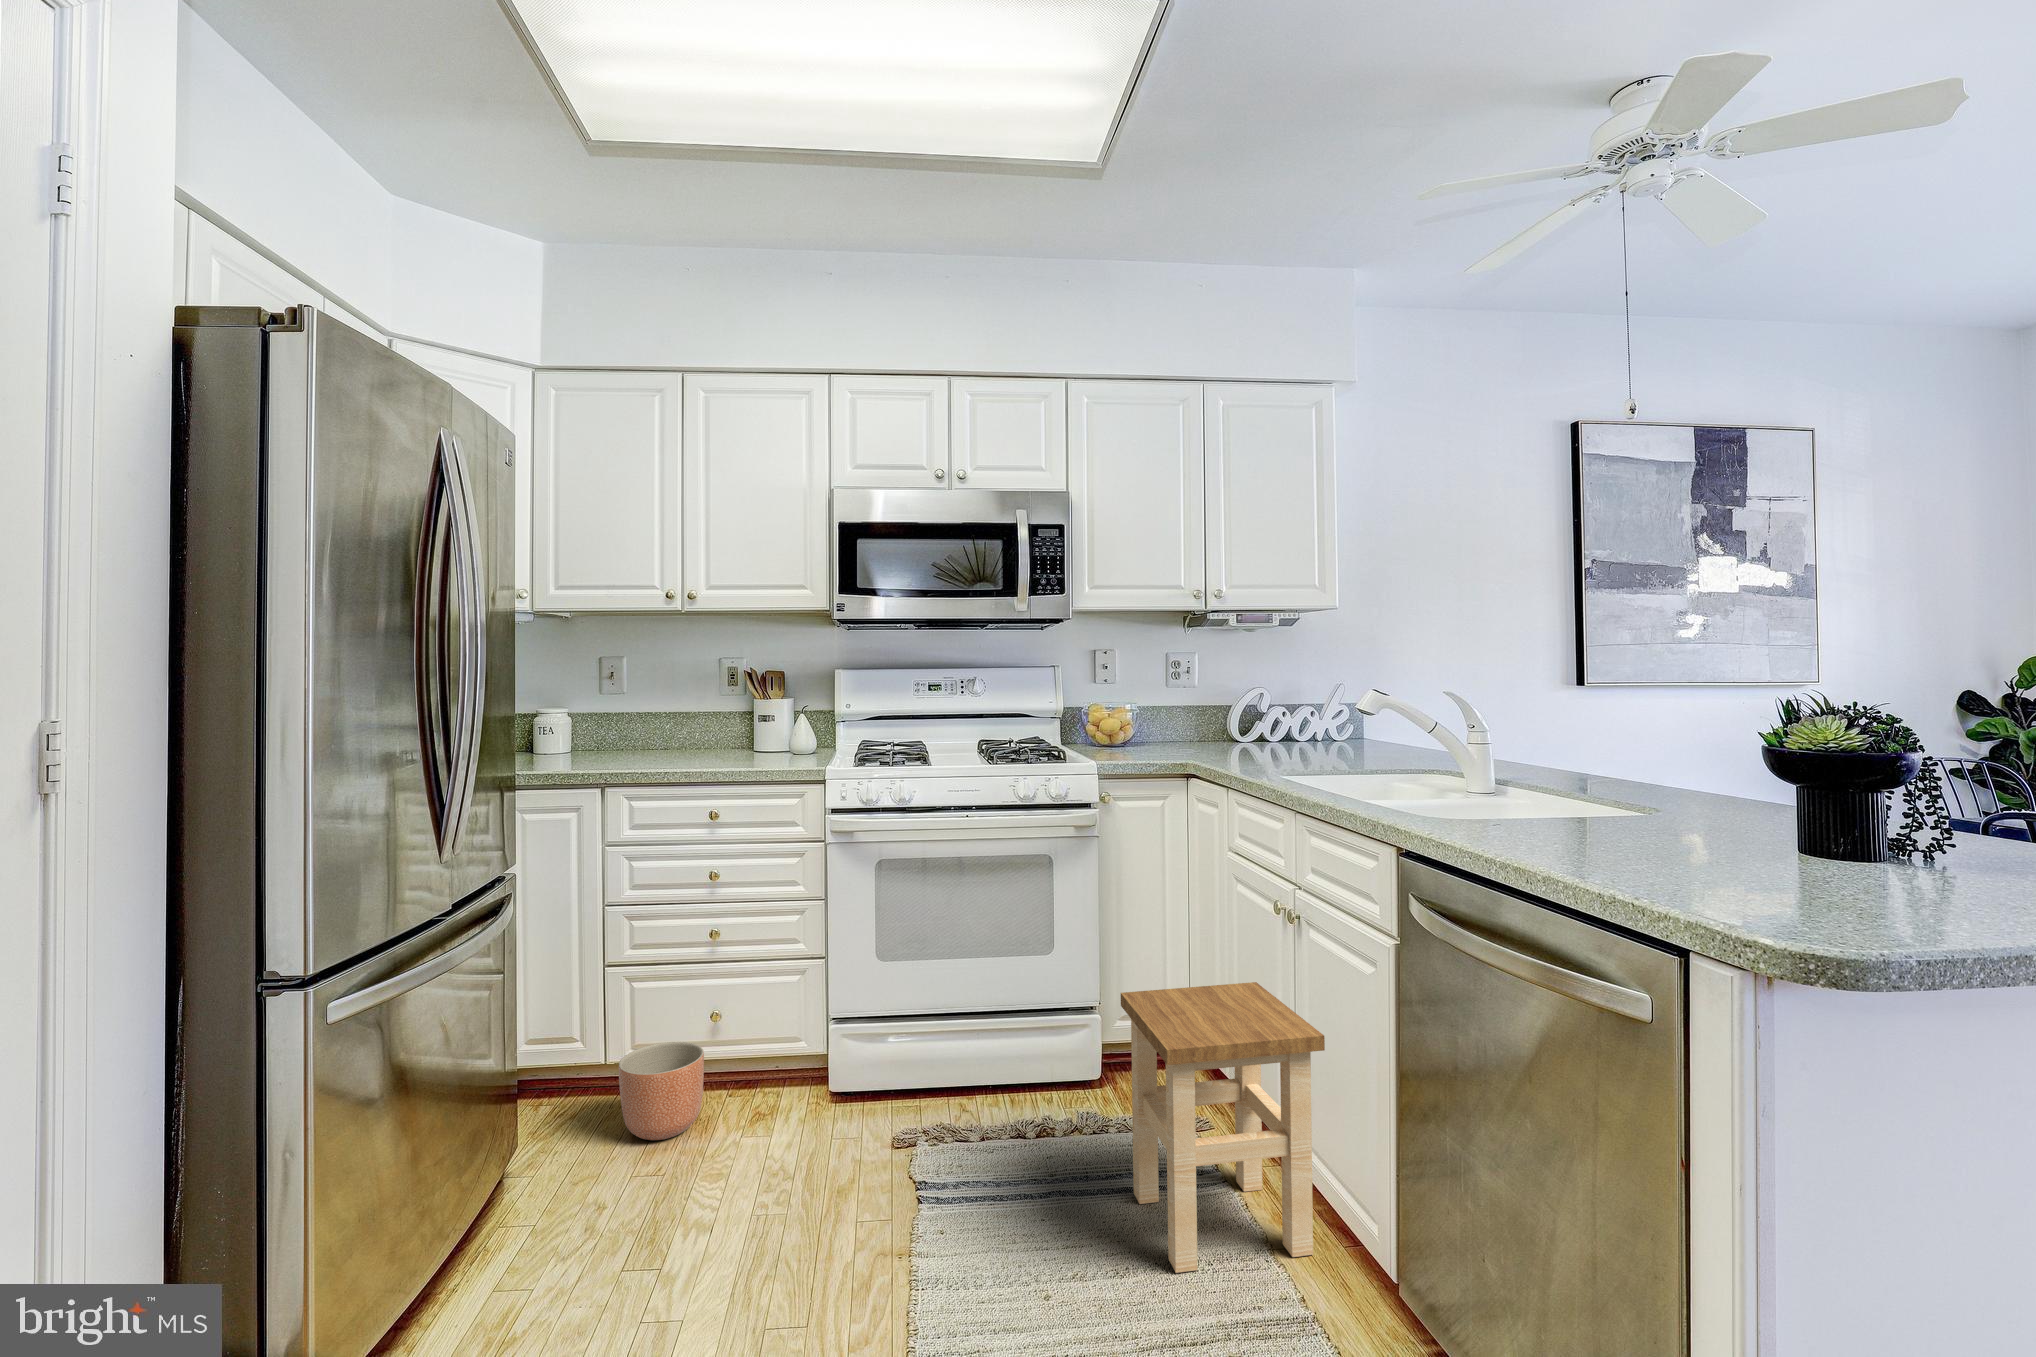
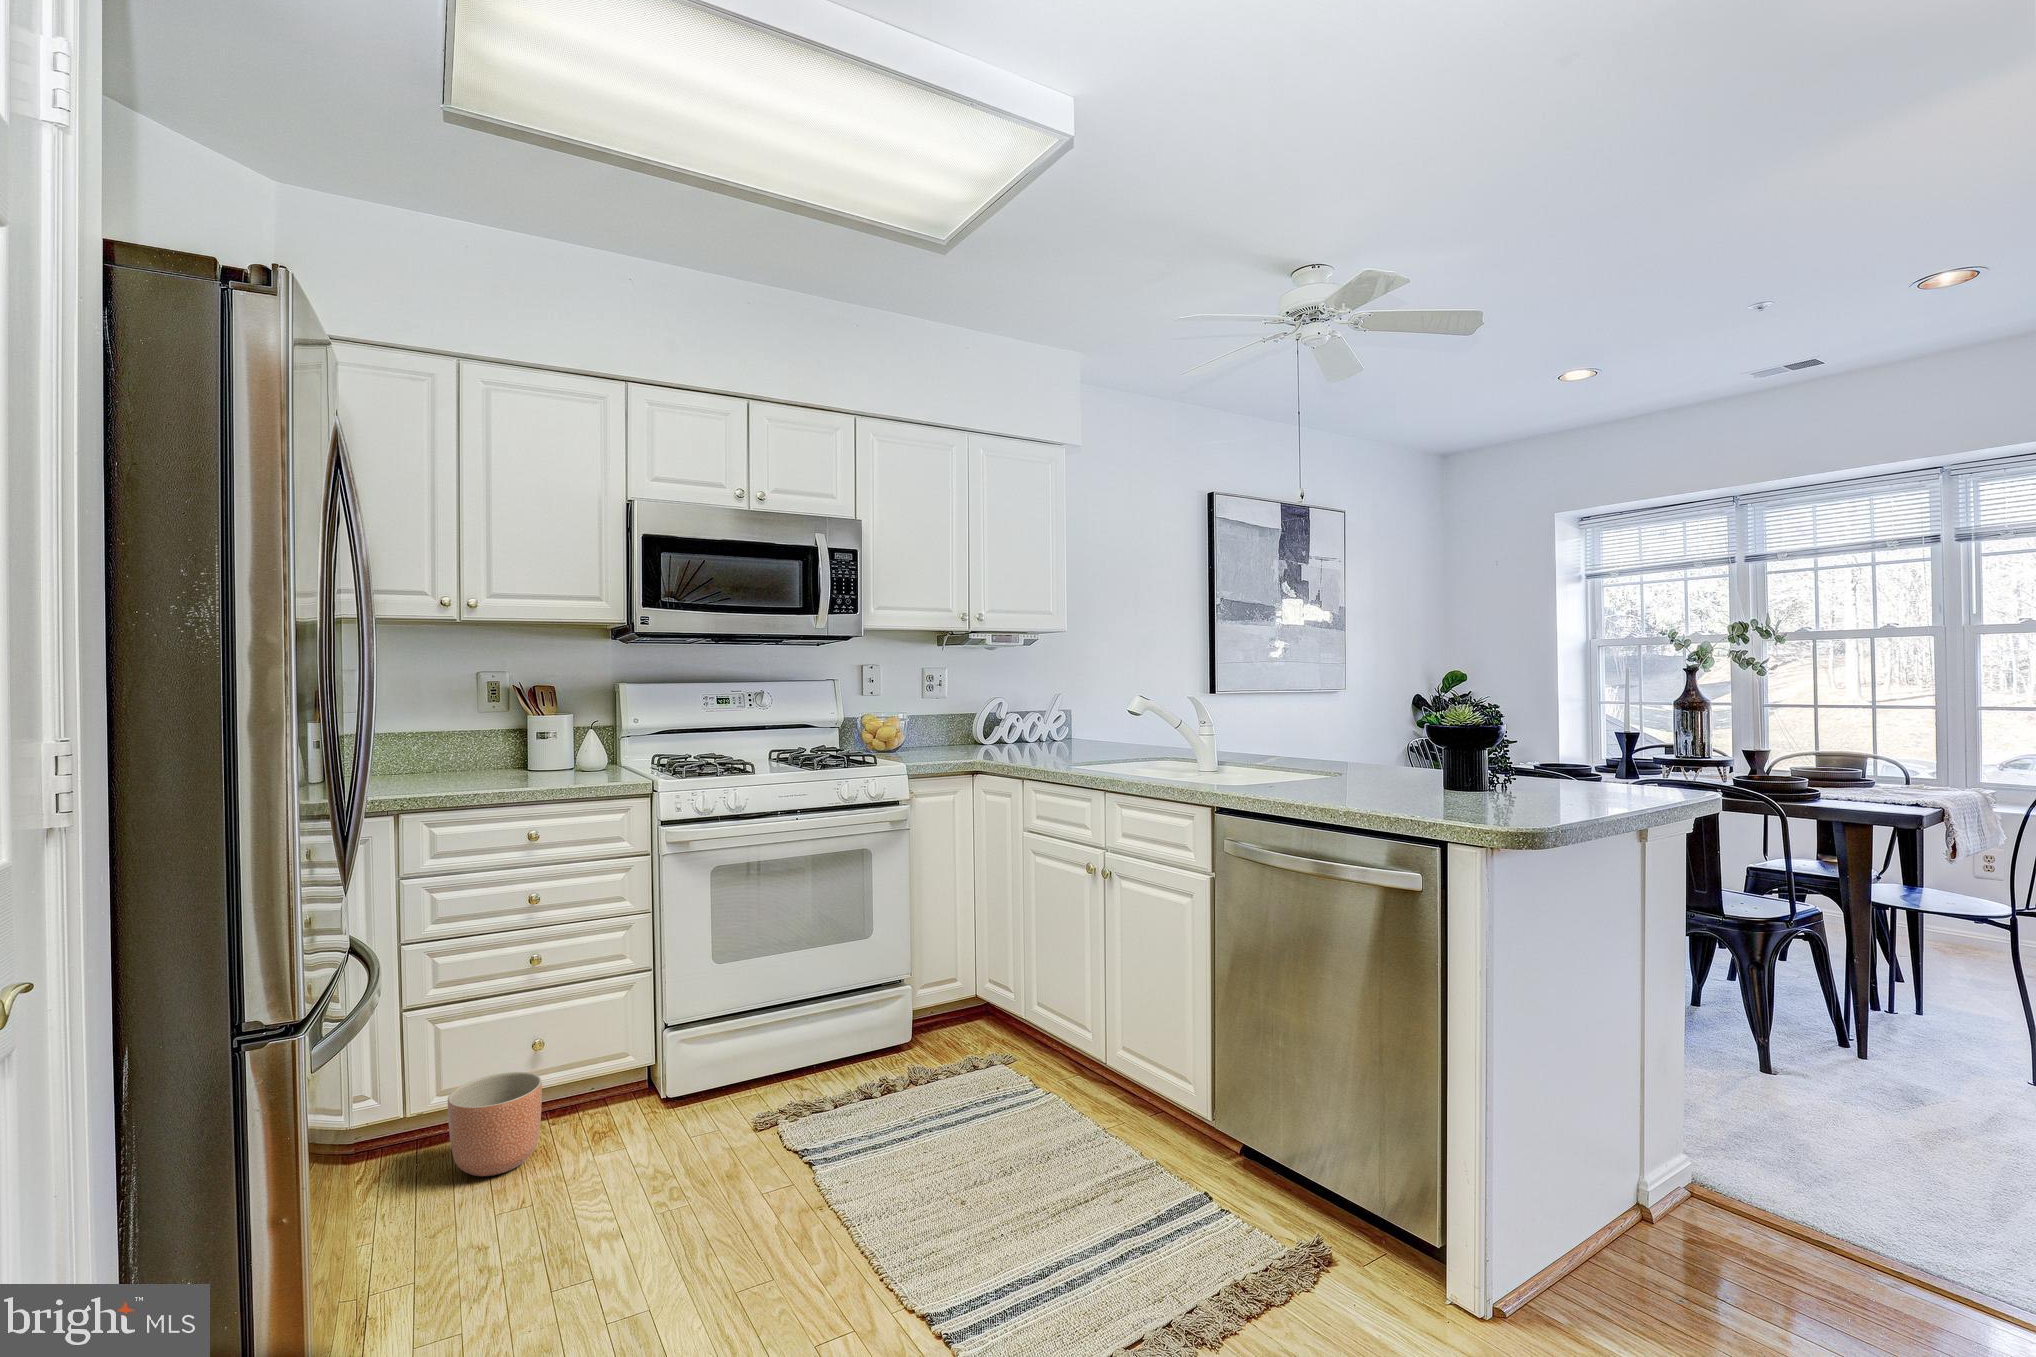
stool: present [1121,982,1325,1273] -> none [973,932,1145,1161]

